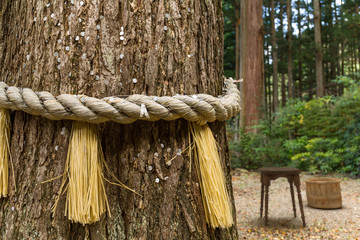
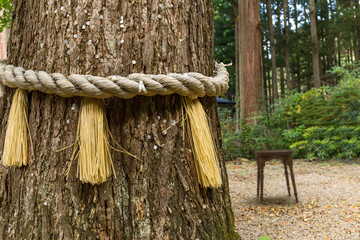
wooden bucket: present [304,178,342,208] -> none [298,160,334,188]

